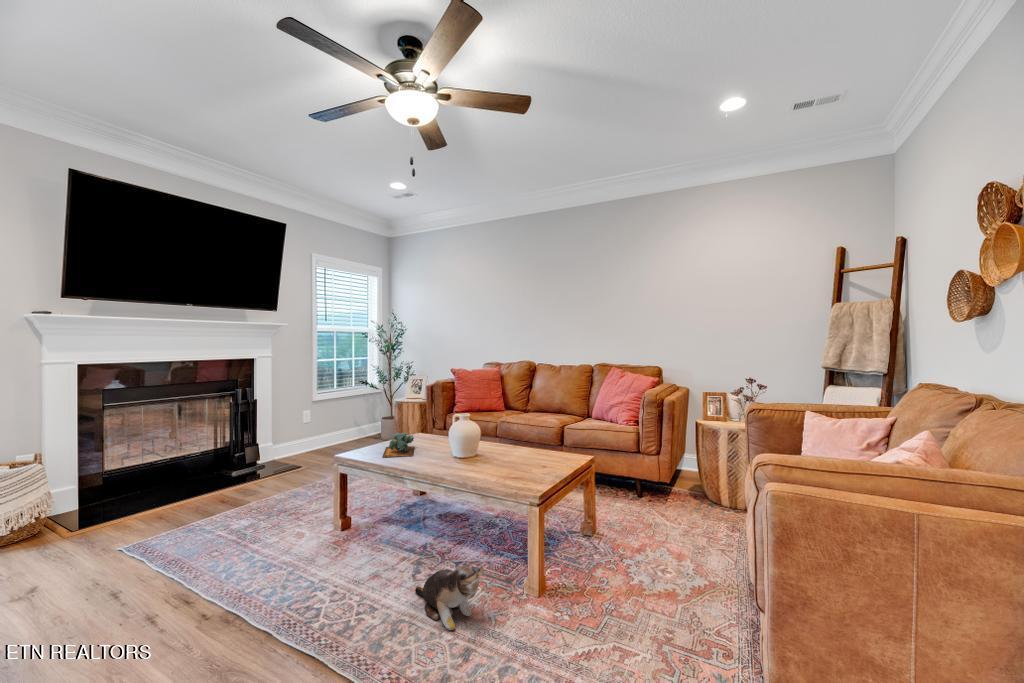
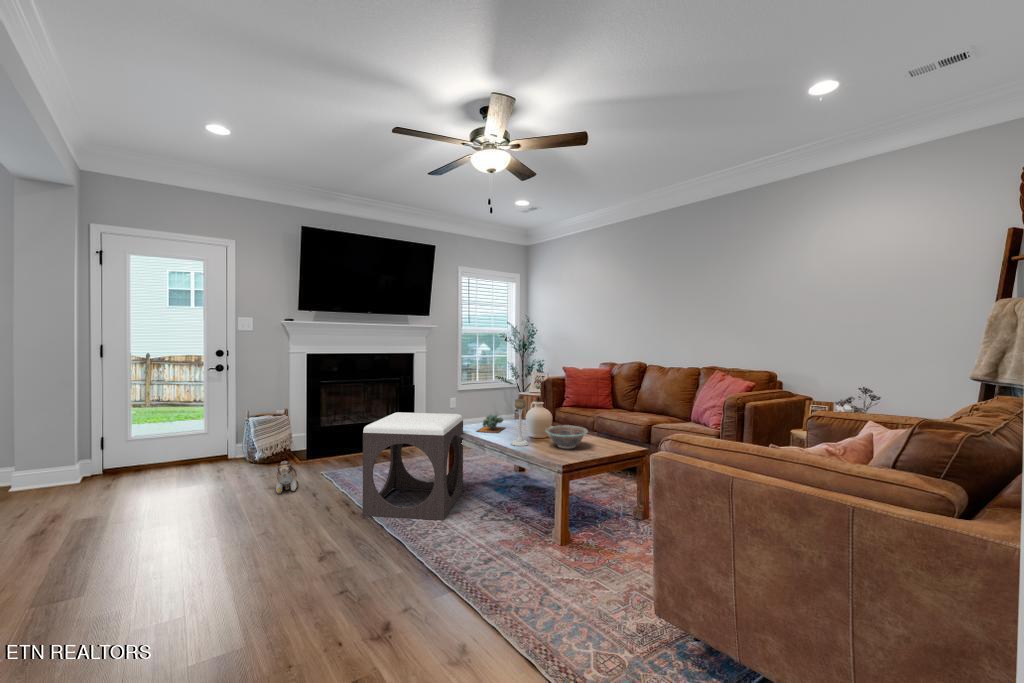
candle holder: none [444,413,467,473] -> present [511,399,529,446]
footstool: none [222,438,367,619] -> present [363,412,463,520]
decorative bowl: none [488,439,539,469] -> present [546,425,588,449]
plush toy: present [415,566,484,630] -> present [275,461,298,494]

